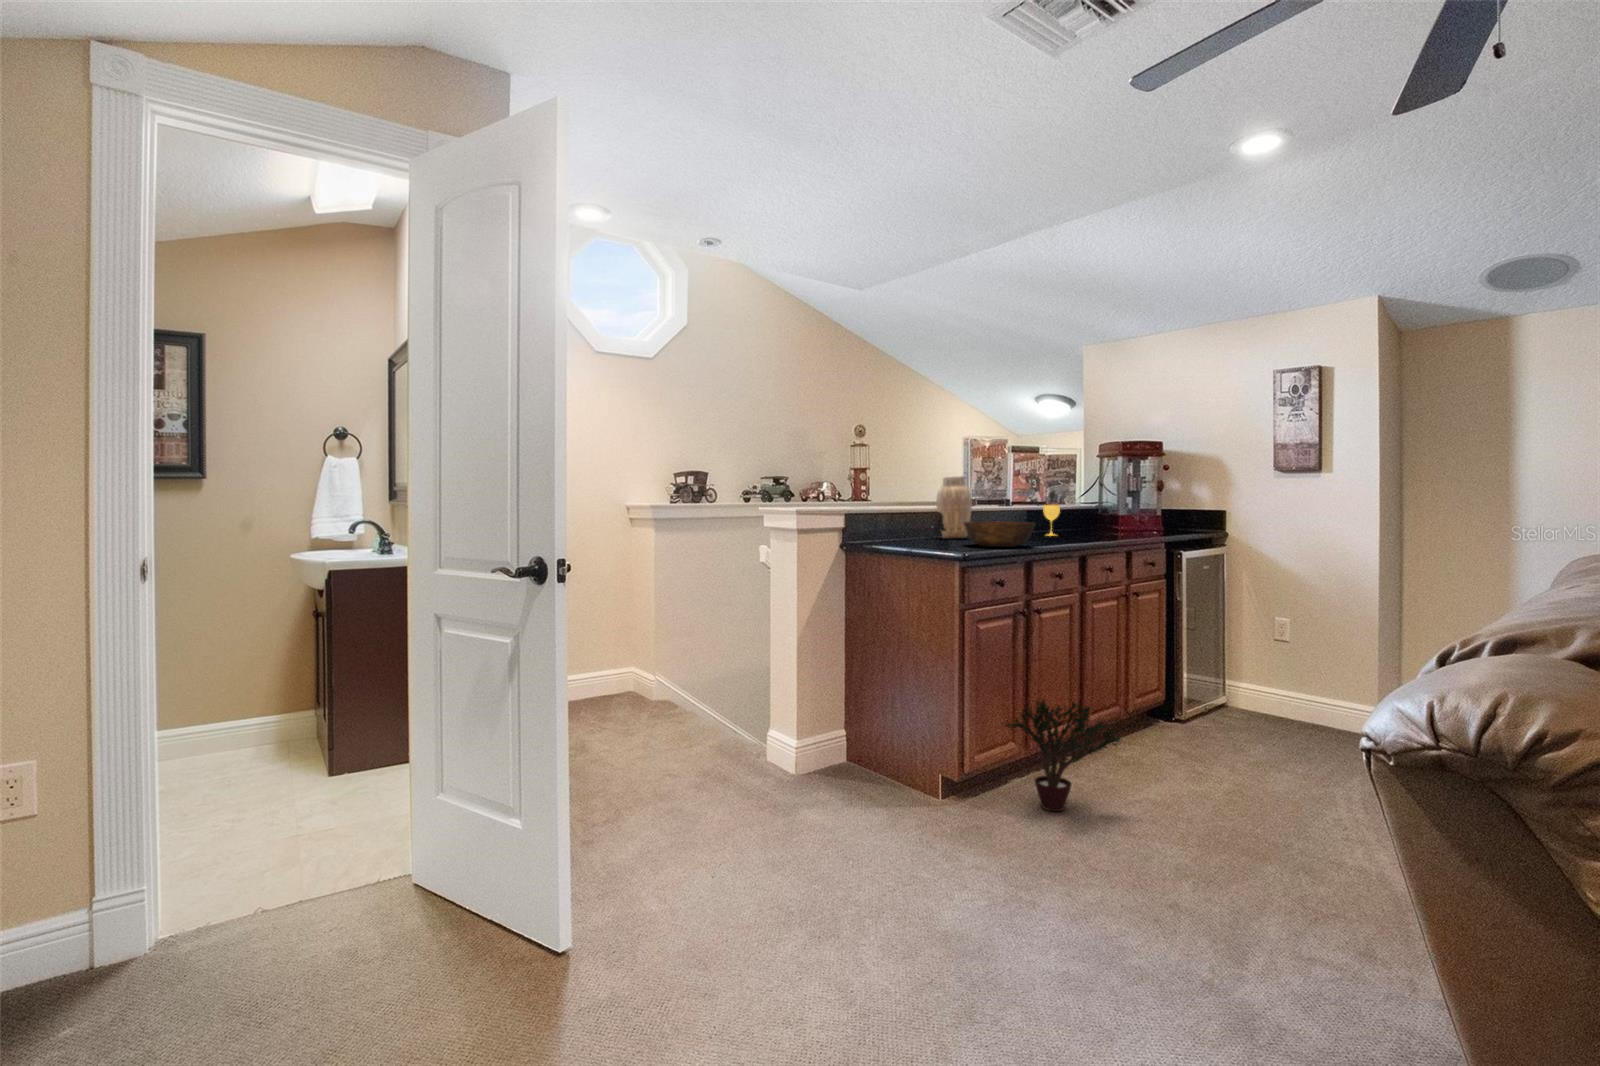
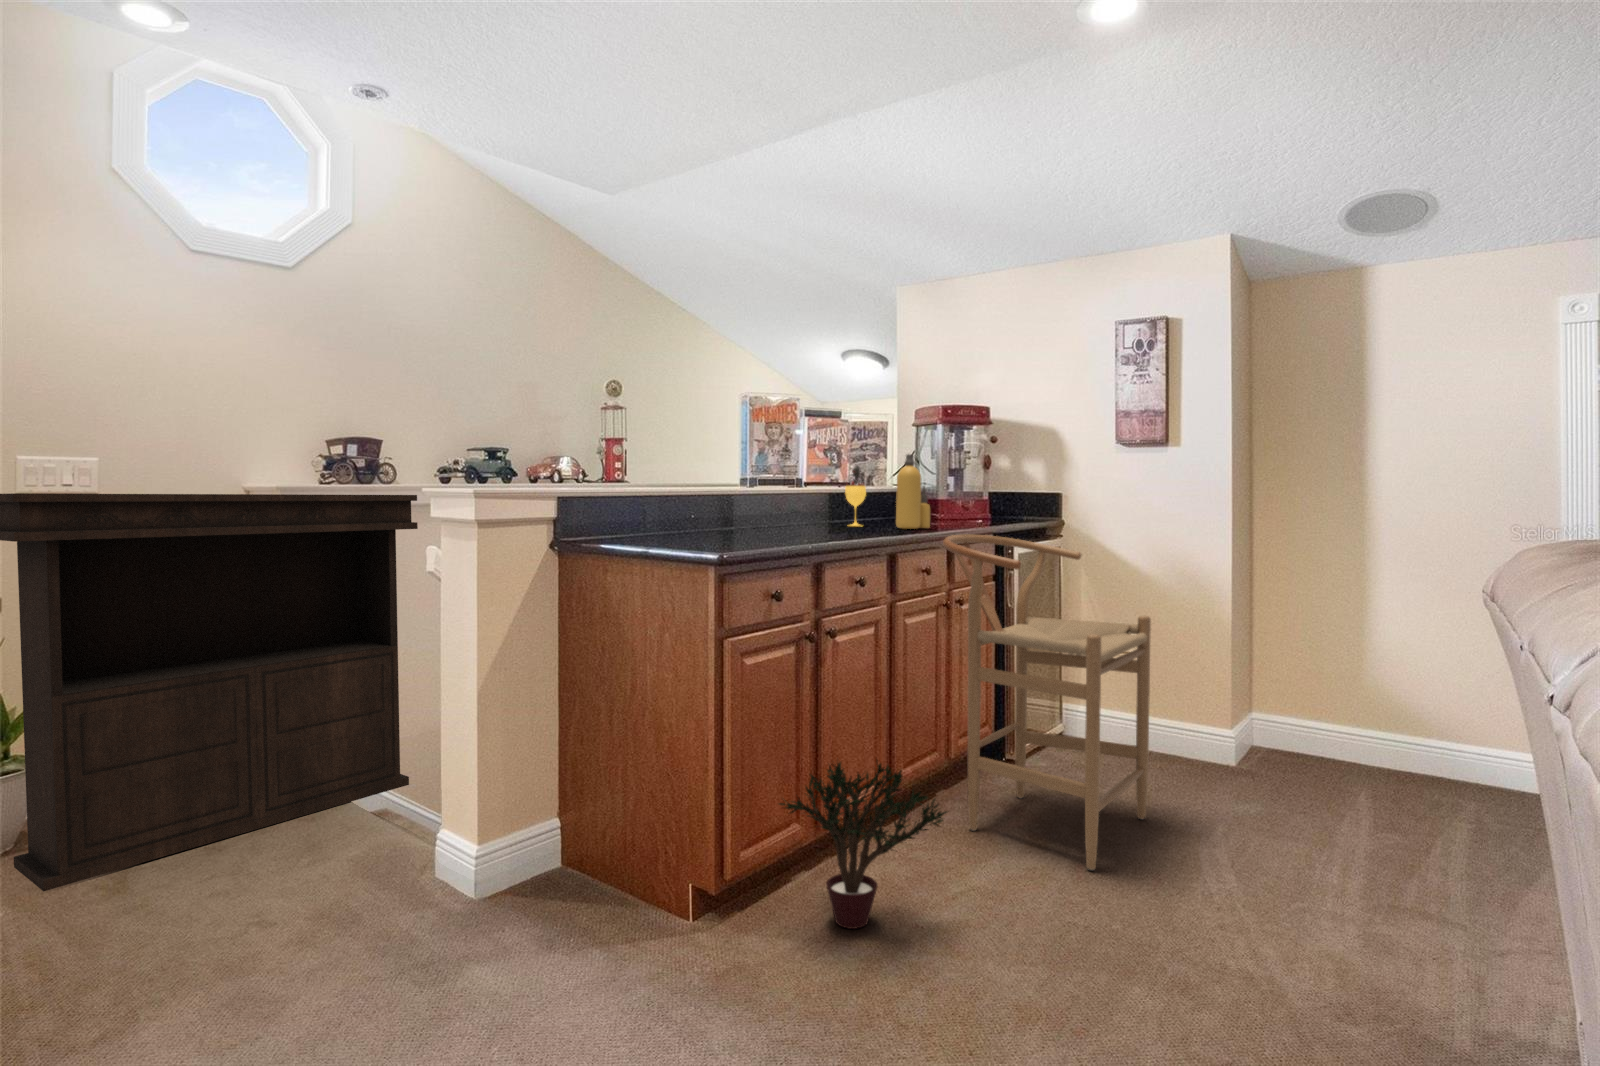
vase: present [936,476,972,538] -> none [700,444,748,531]
bottle: none [1084,481,1112,538] -> present [896,454,930,529]
console table: none [512,512,741,748] -> present [0,493,418,891]
bowl: present [964,521,1035,547] -> none [729,507,829,543]
bar stool: none [1122,543,1296,795] -> present [943,534,1151,870]

